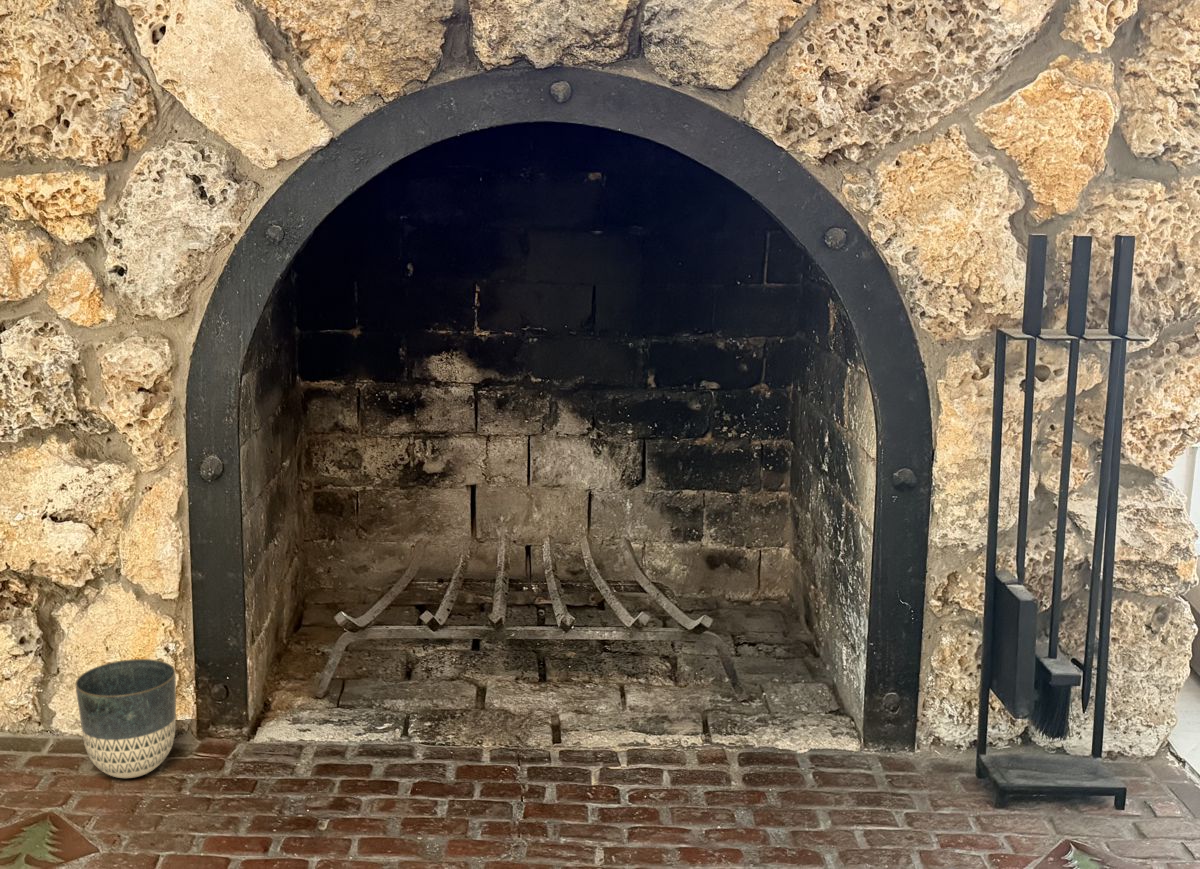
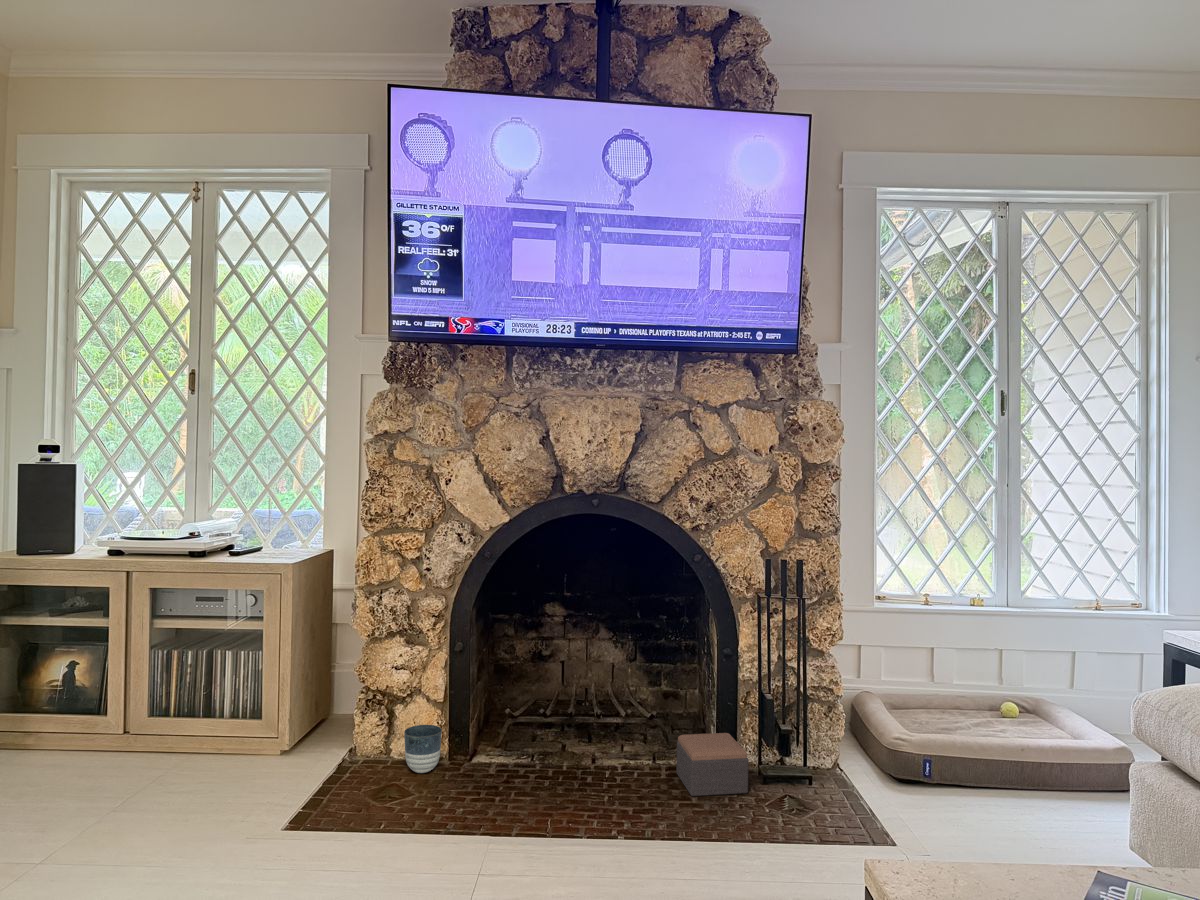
footstool: none [768,679,964,847] -> present [676,733,748,796]

